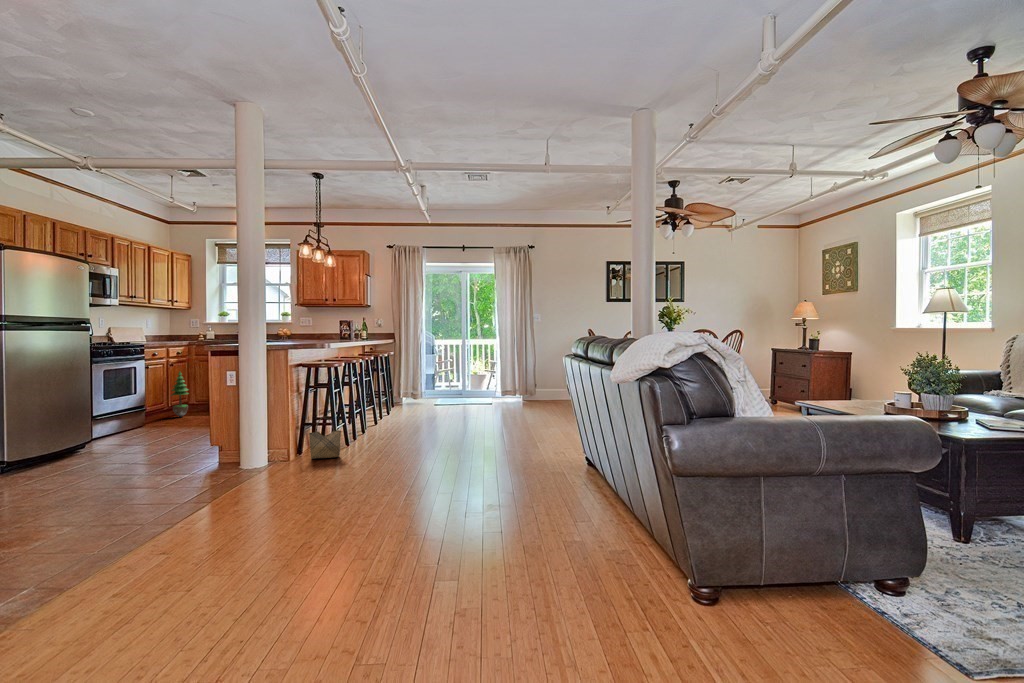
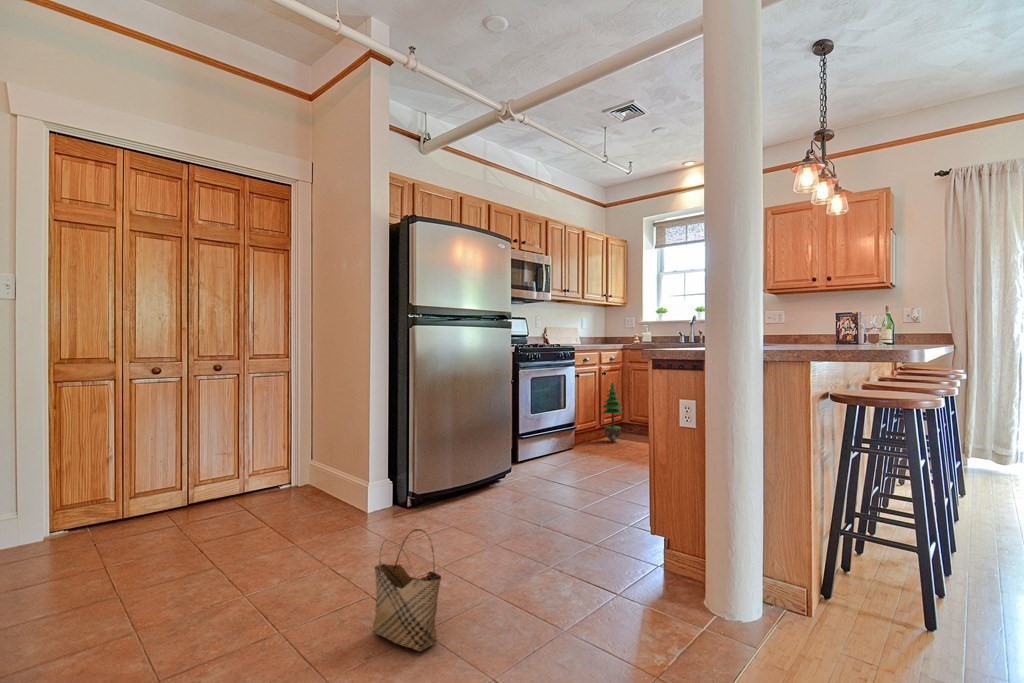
woven basket: present [309,416,341,459] -> present [372,529,441,651]

